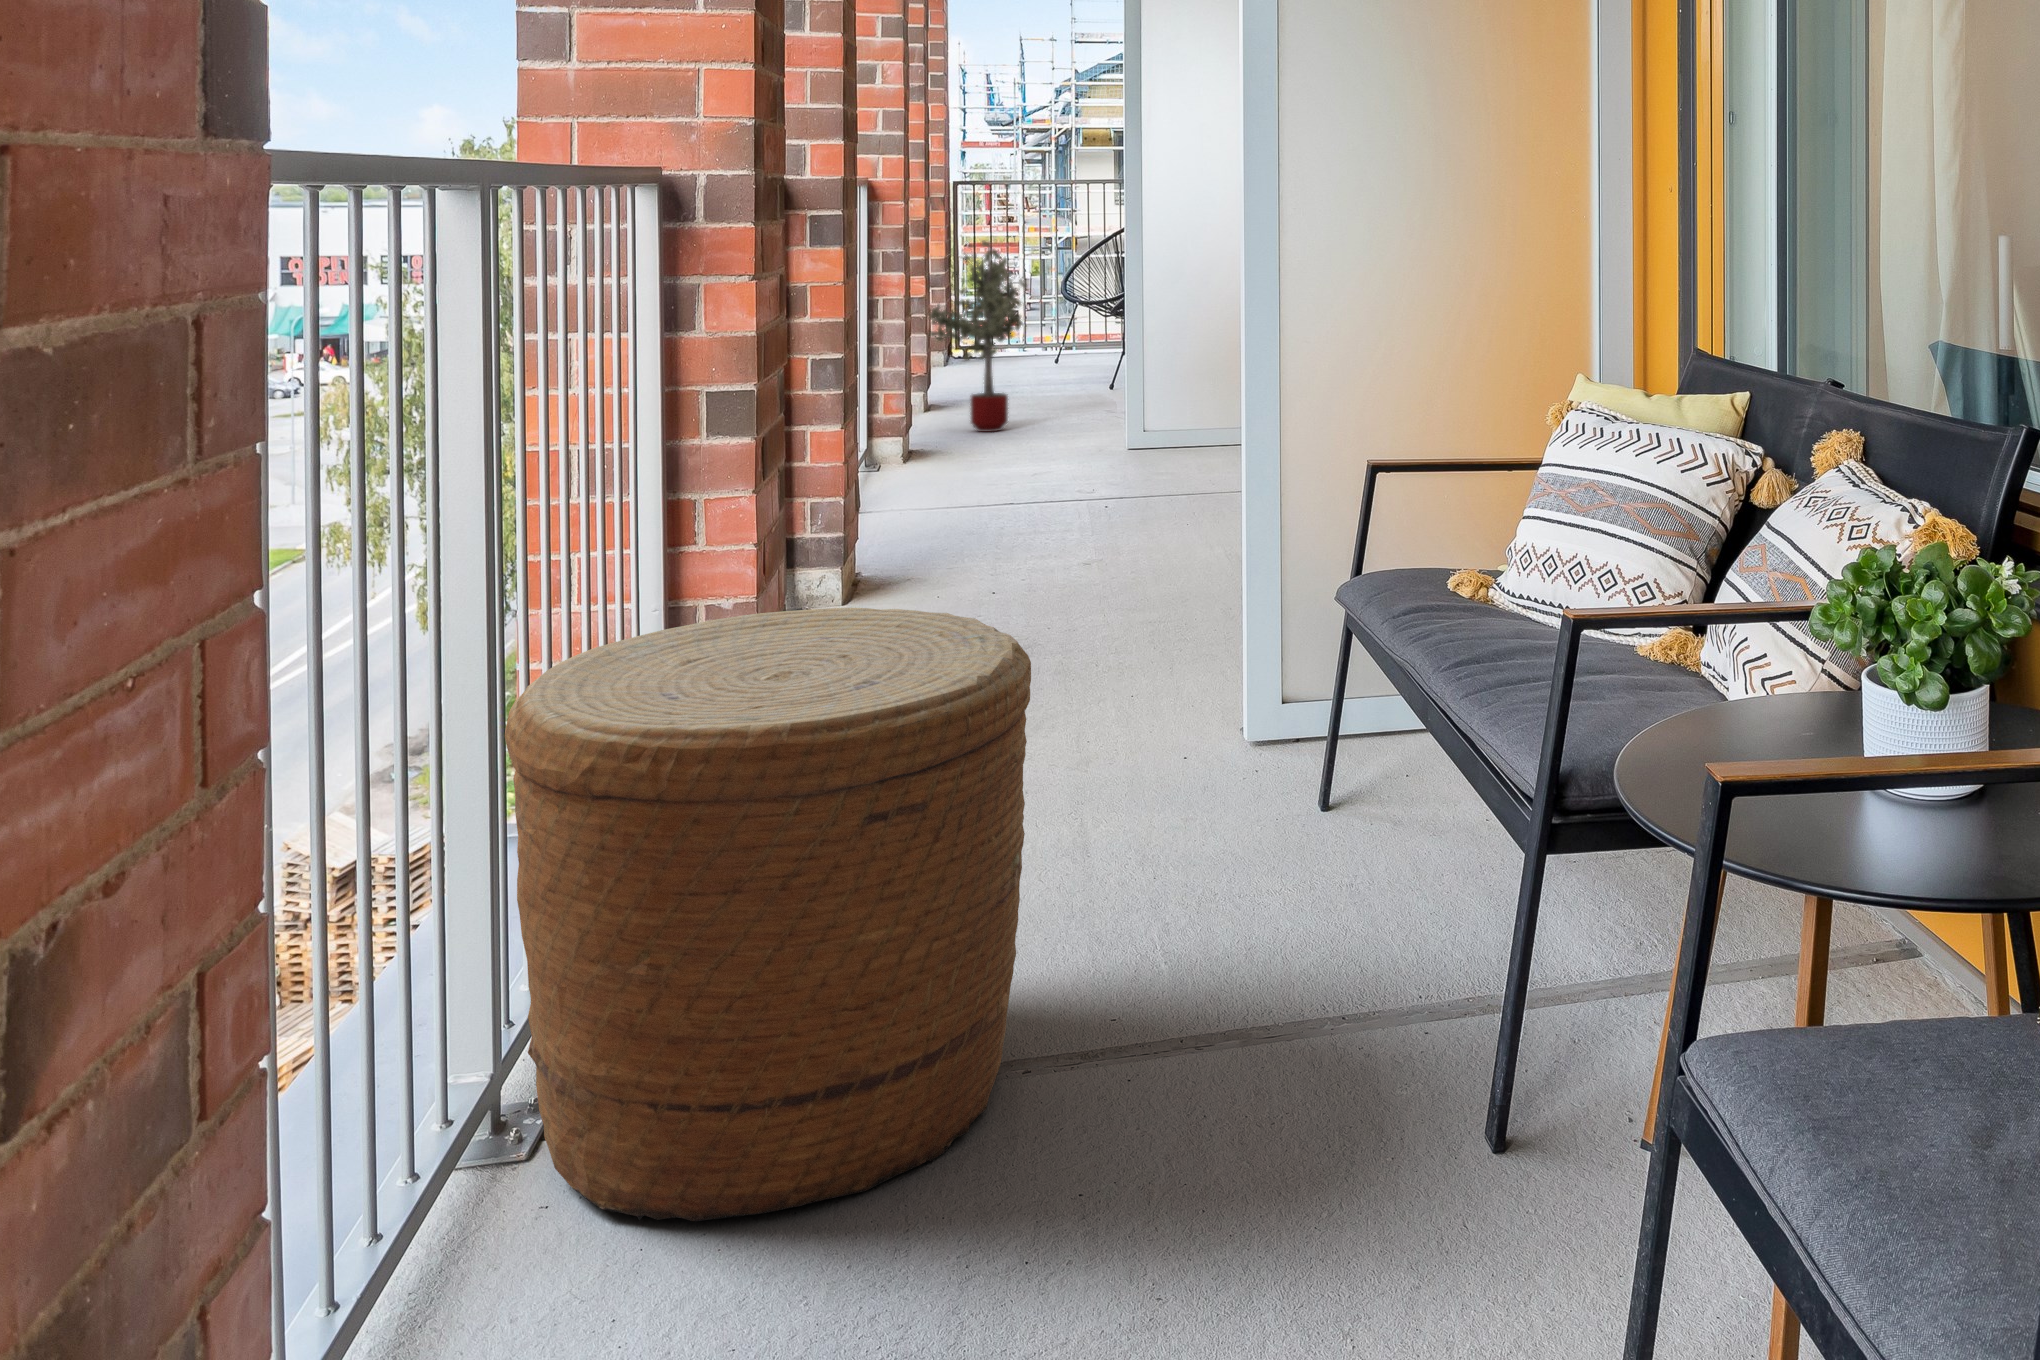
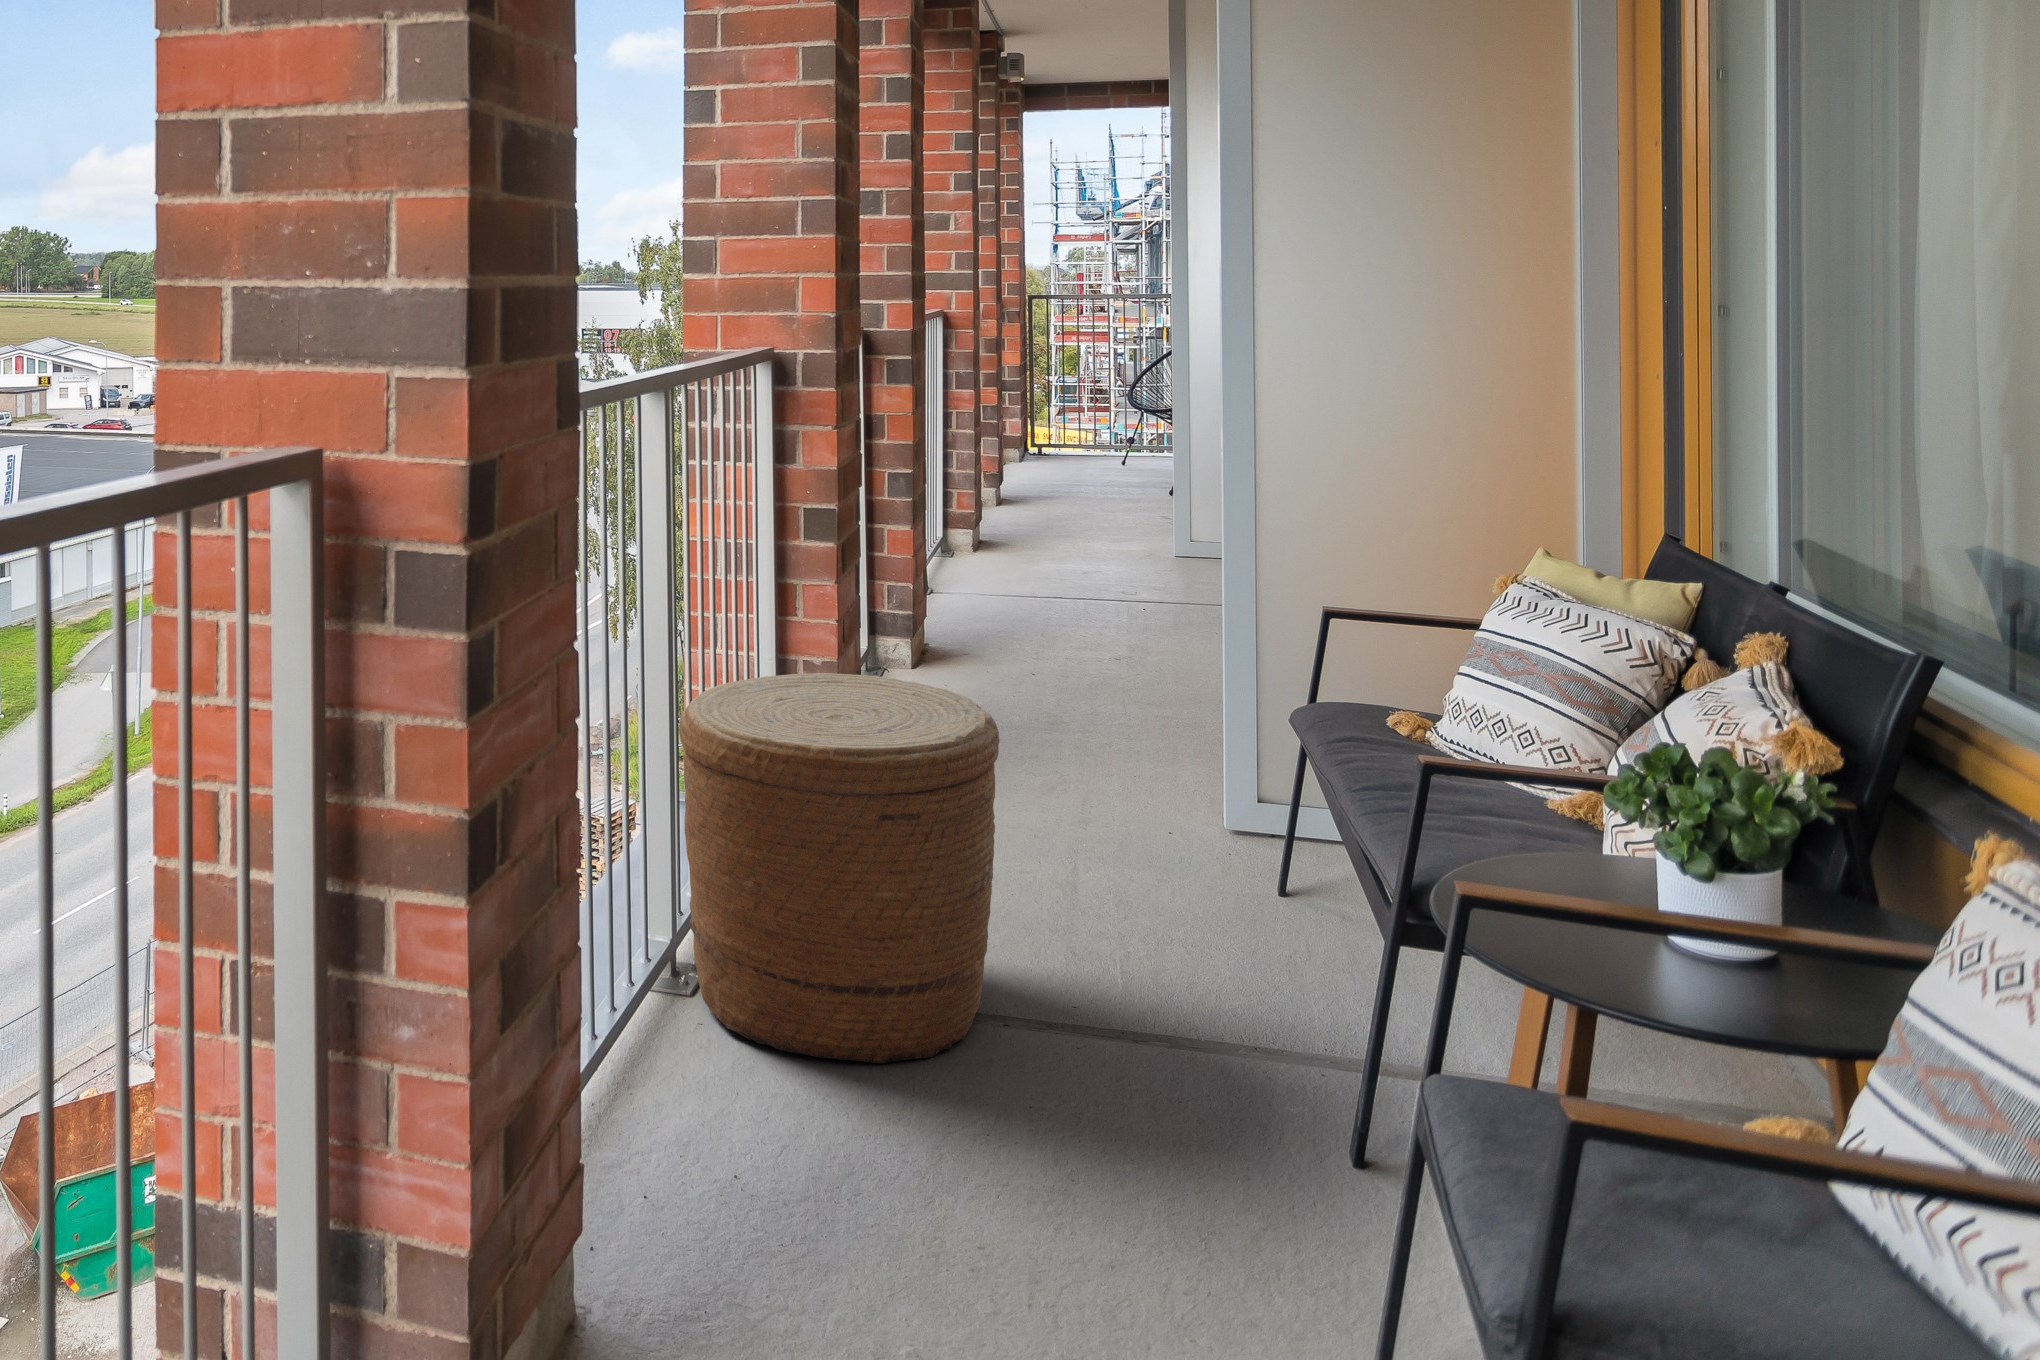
potted tree: present [929,241,1026,432] -> none [995,353,1088,526]

